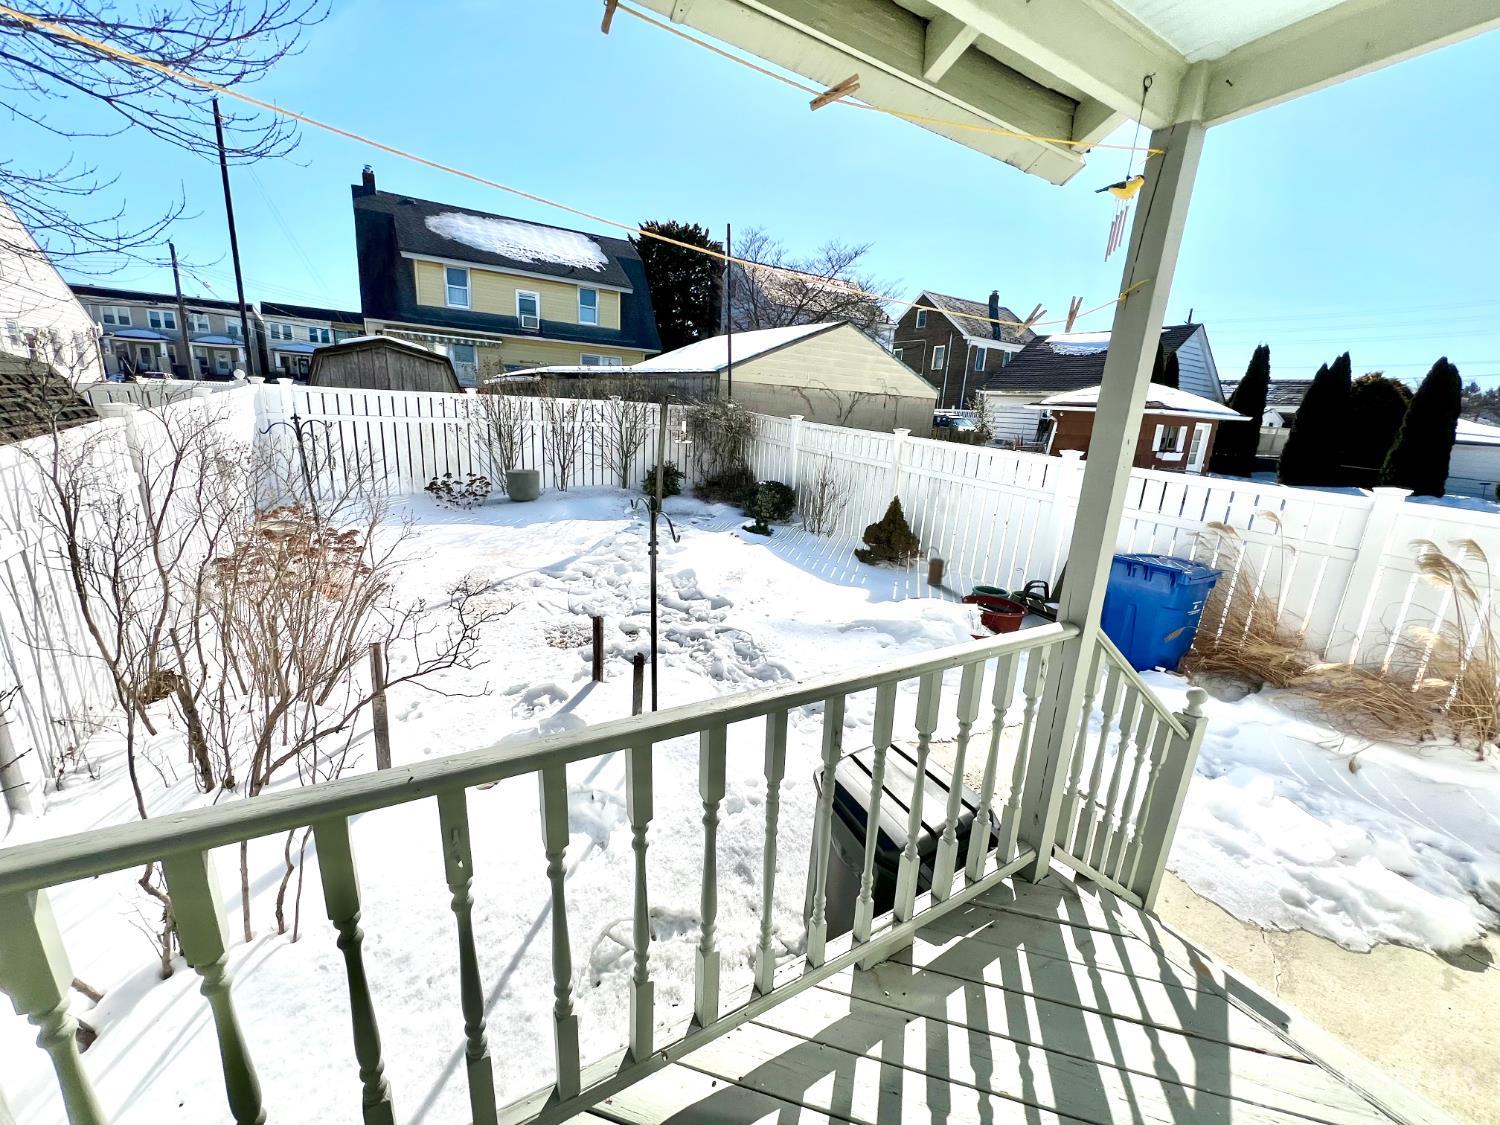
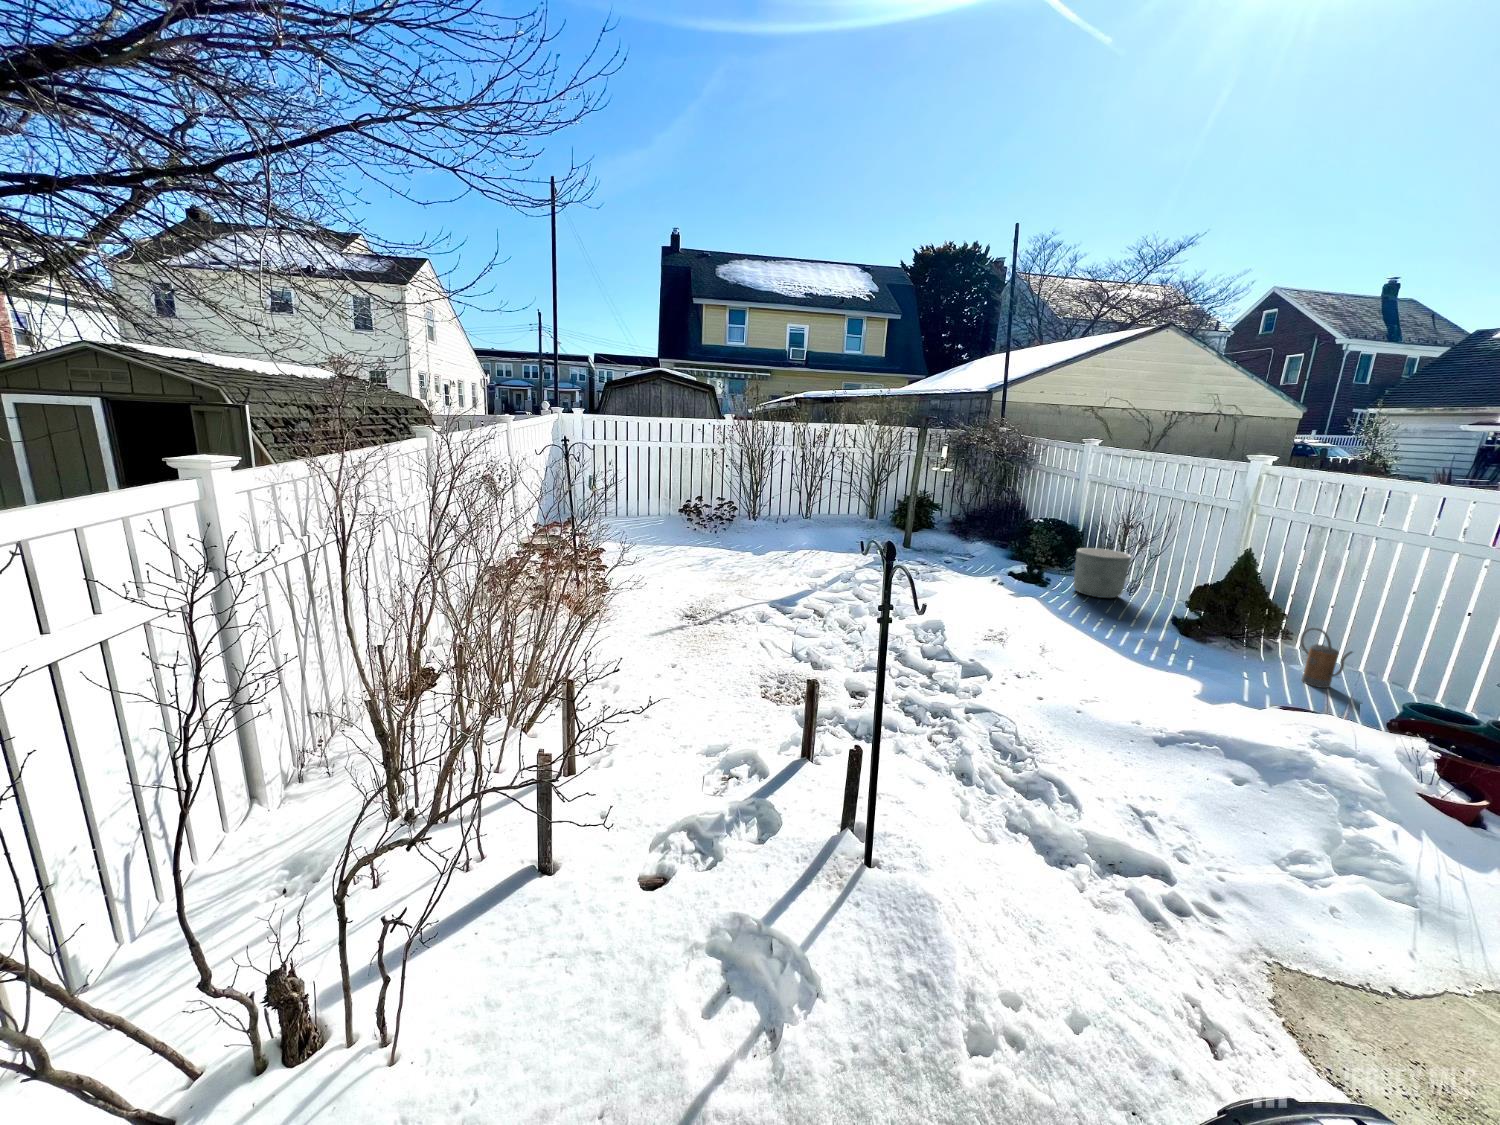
planter: present [506,469,540,501] -> present [1074,548,1131,598]

